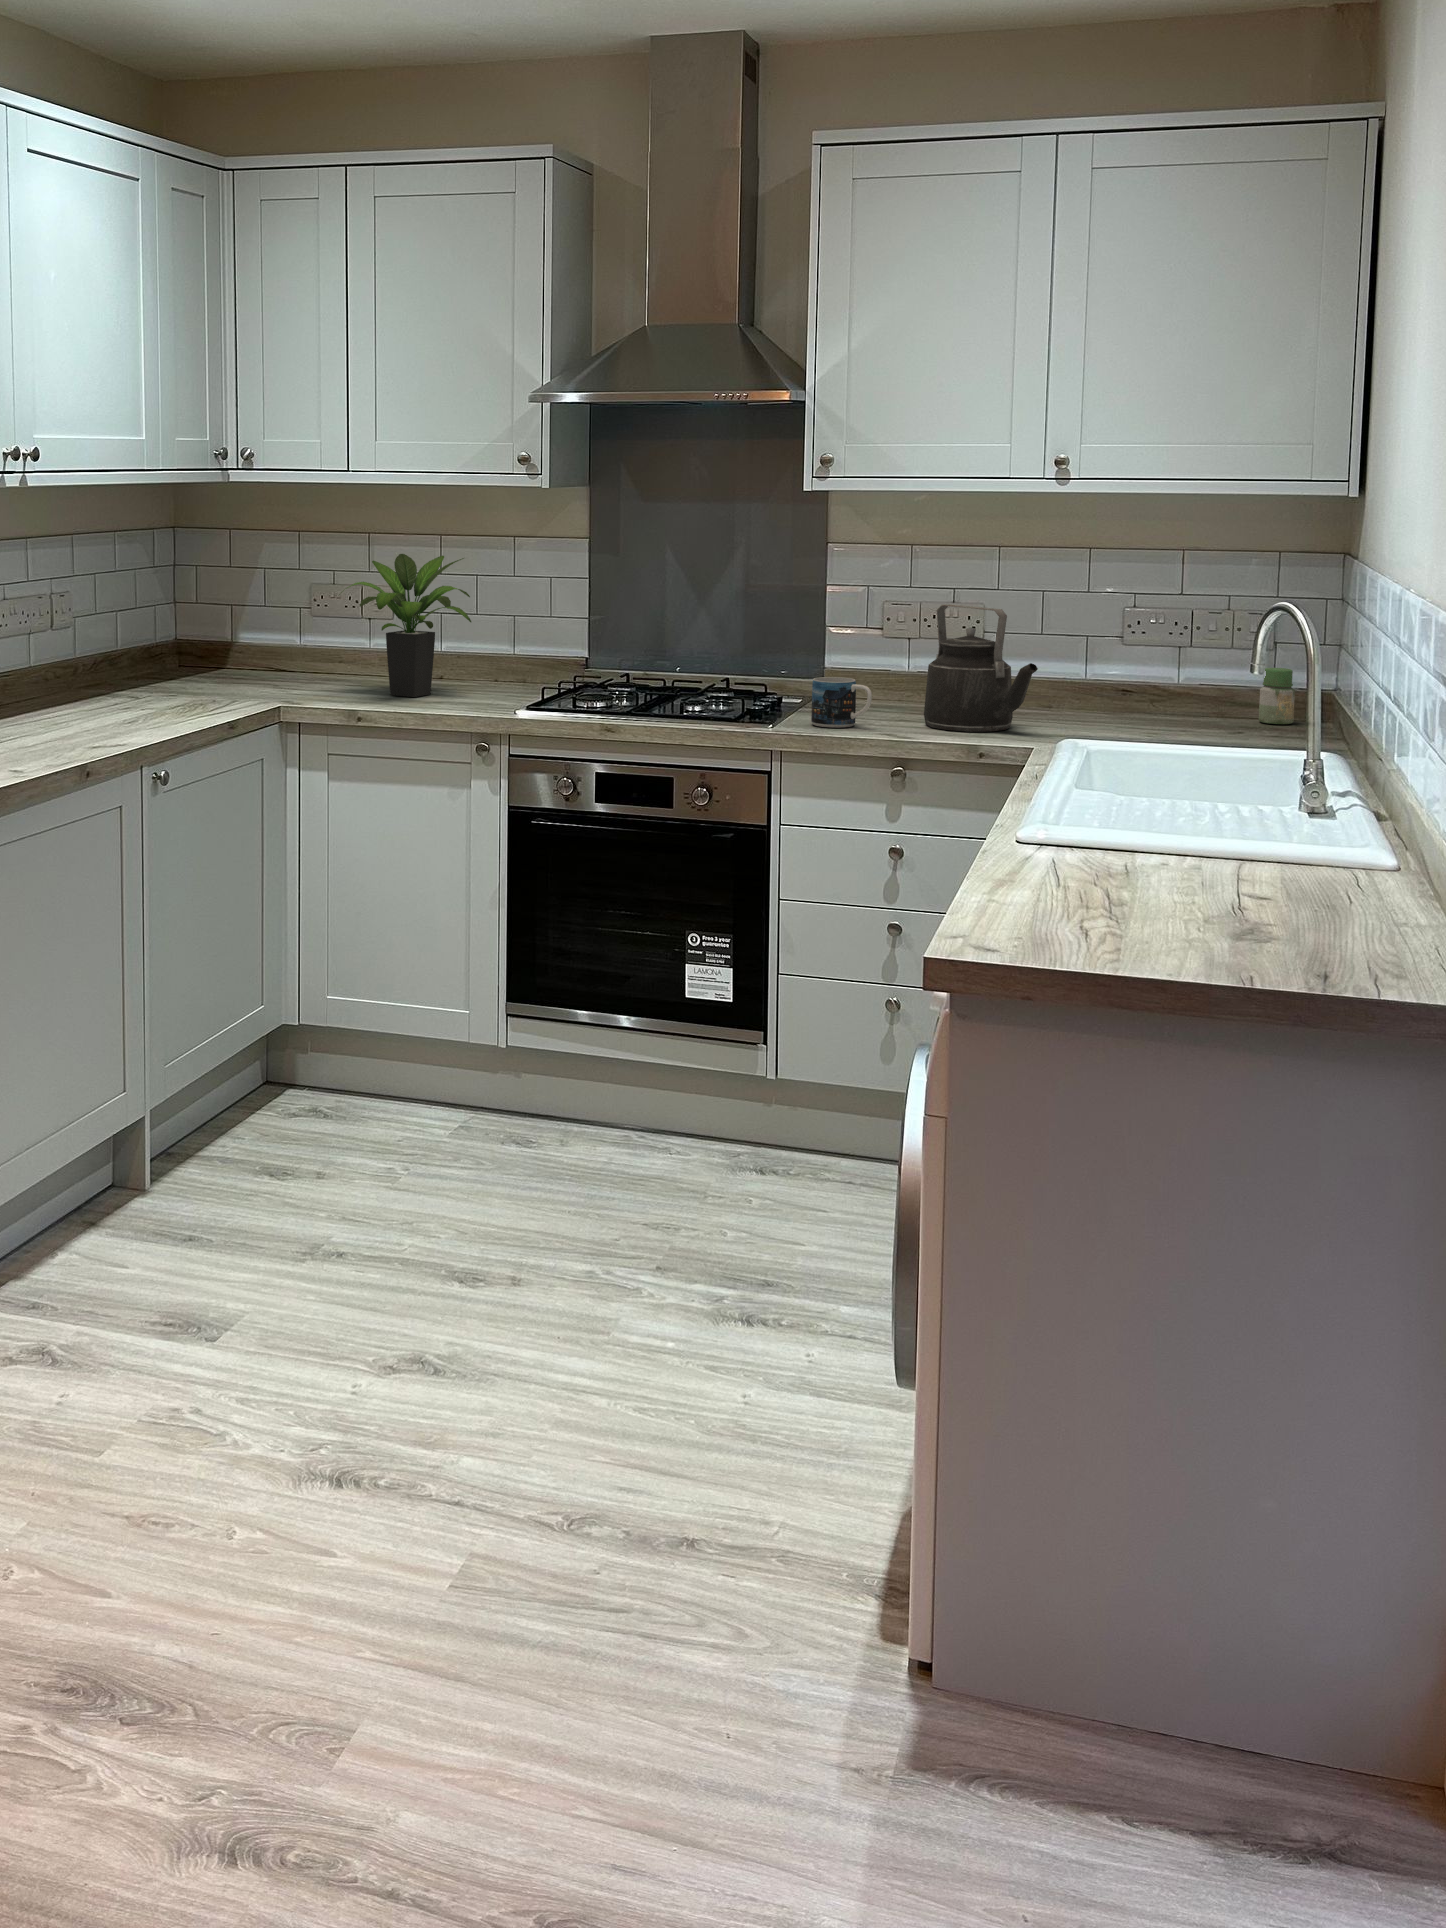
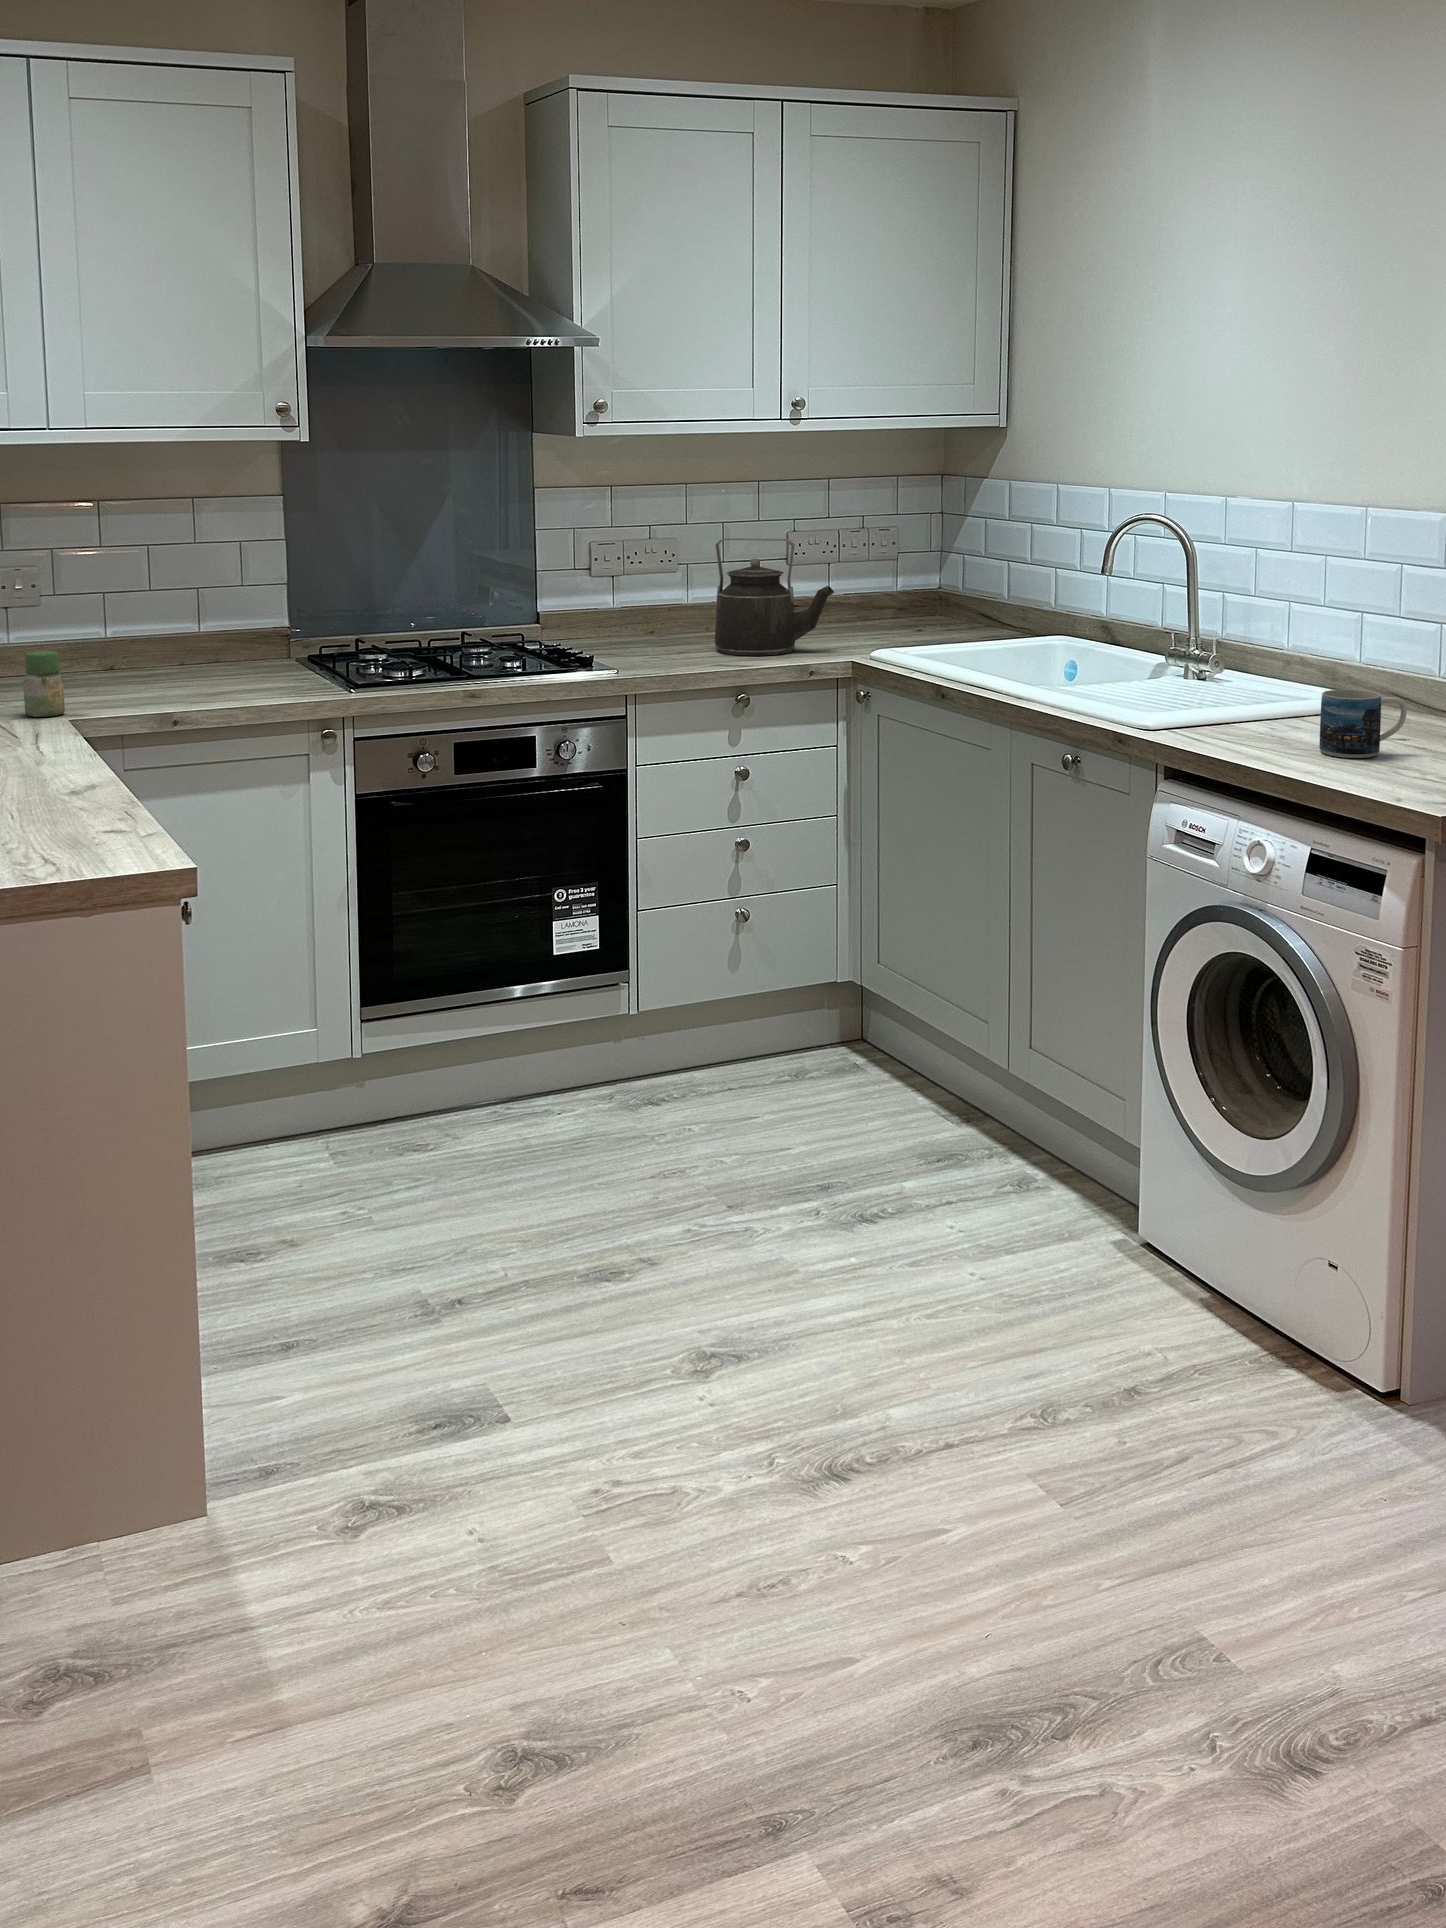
potted plant: present [339,552,471,697] -> none [84,524,239,691]
jar: present [1259,668,1295,724] -> present [23,651,65,717]
mug: present [811,677,872,728] -> present [1319,690,1407,758]

